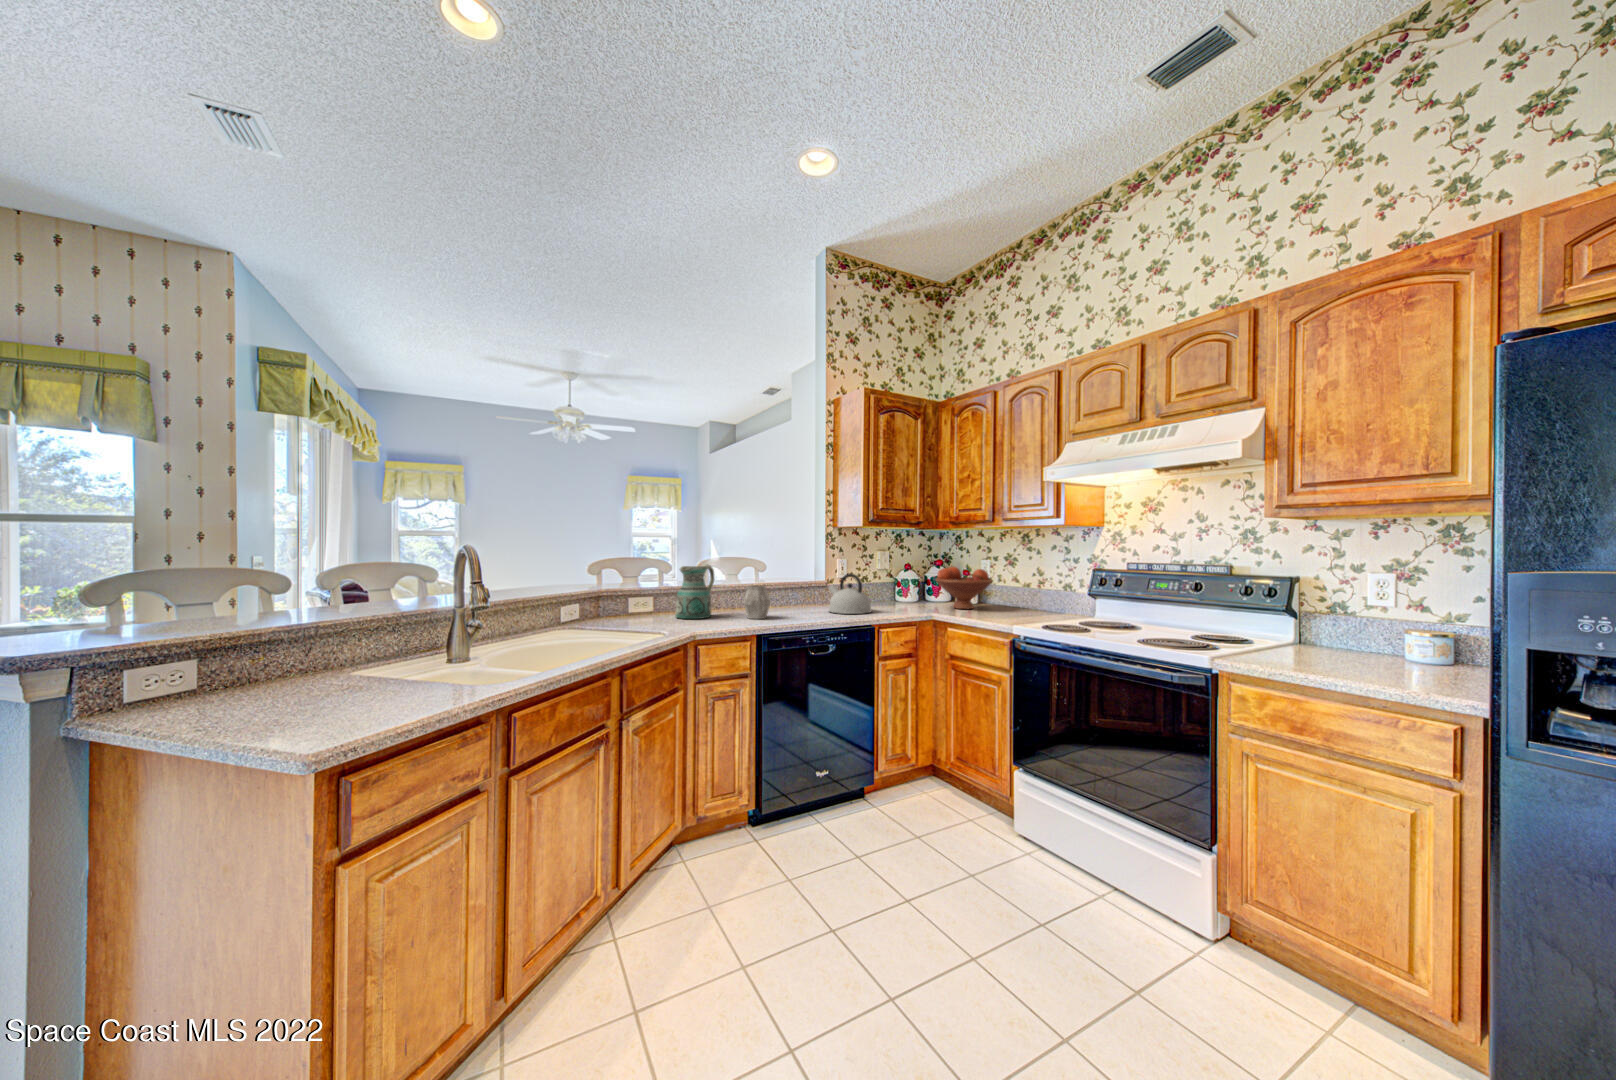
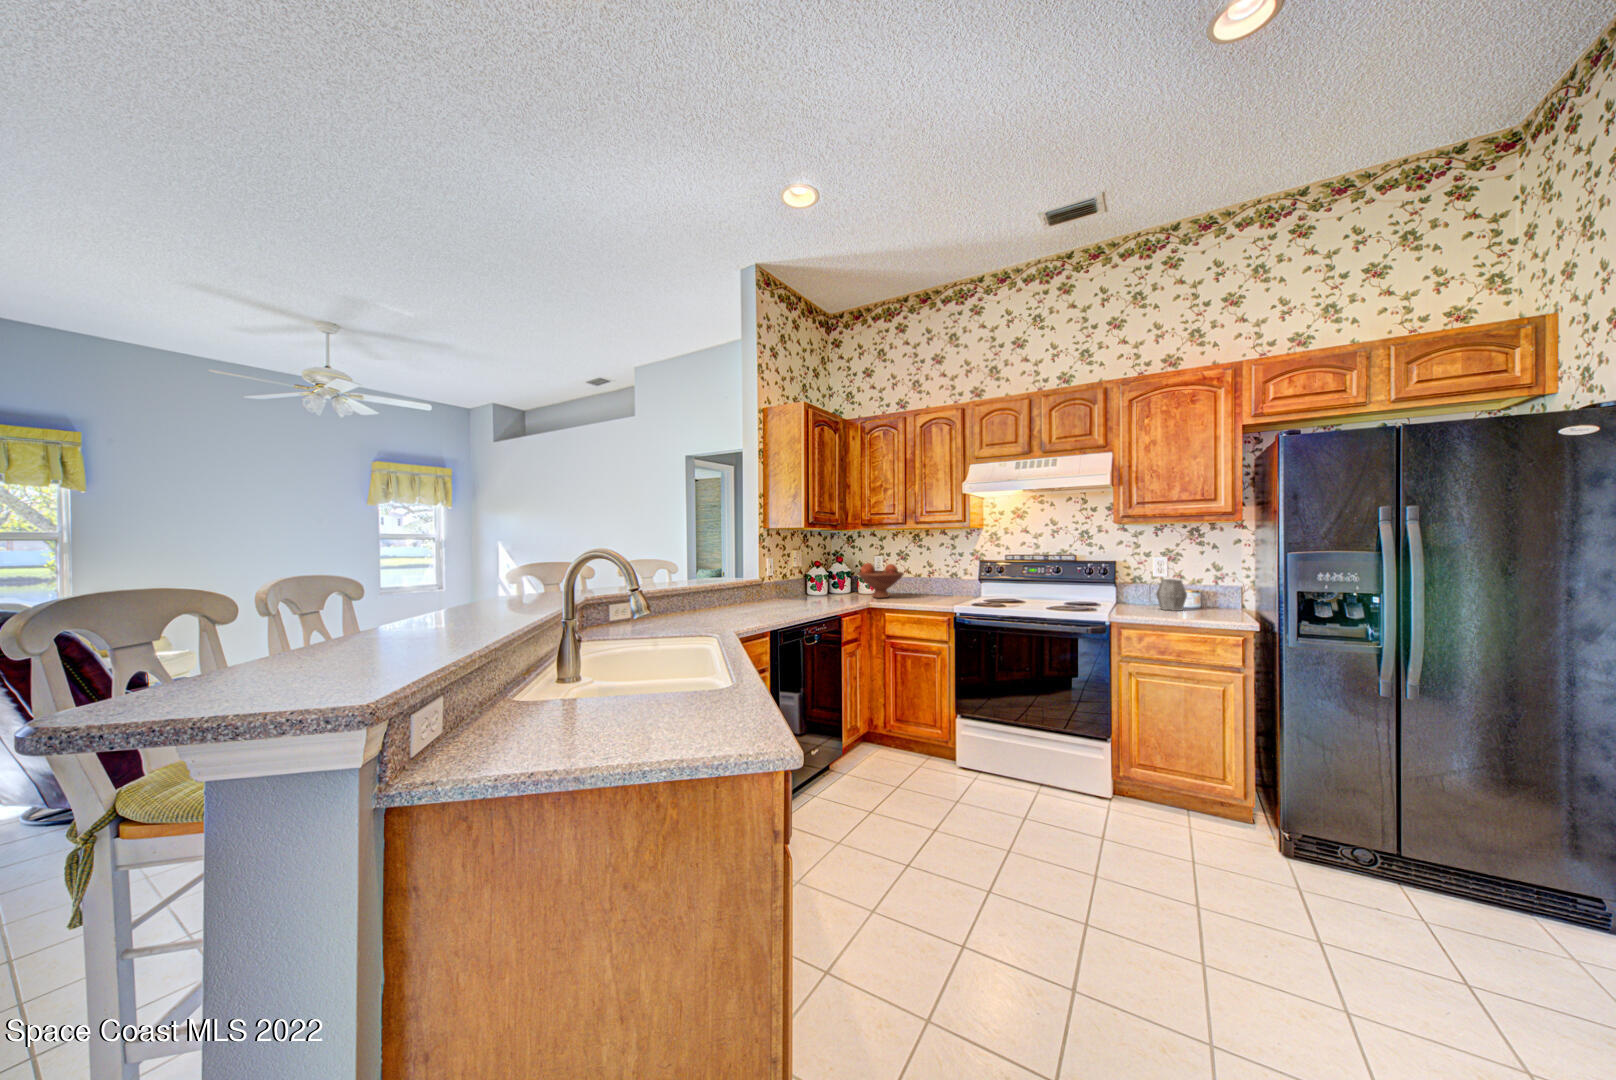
ceramic pitcher: present [676,565,714,619] -> none [661,568,698,624]
kettle: present [829,573,872,614] -> none [781,571,824,608]
mug: present [744,586,770,619] -> present [1150,579,1187,611]

